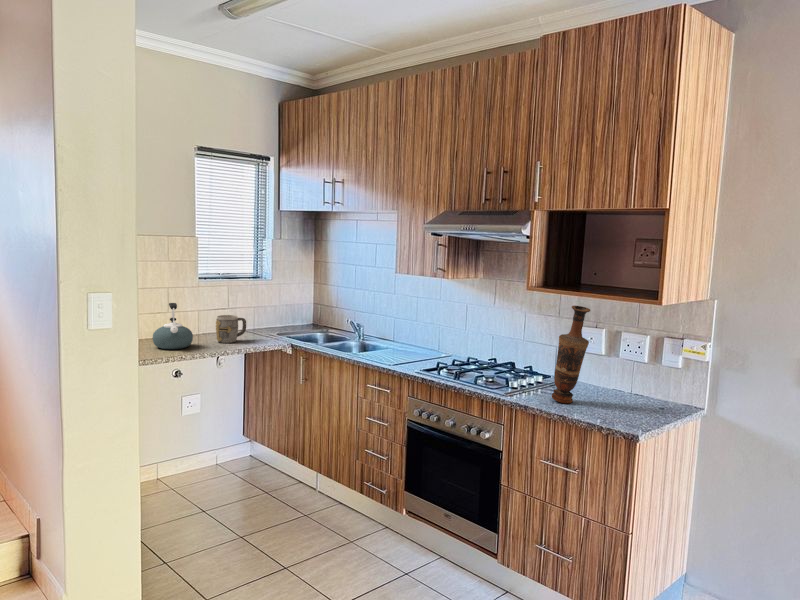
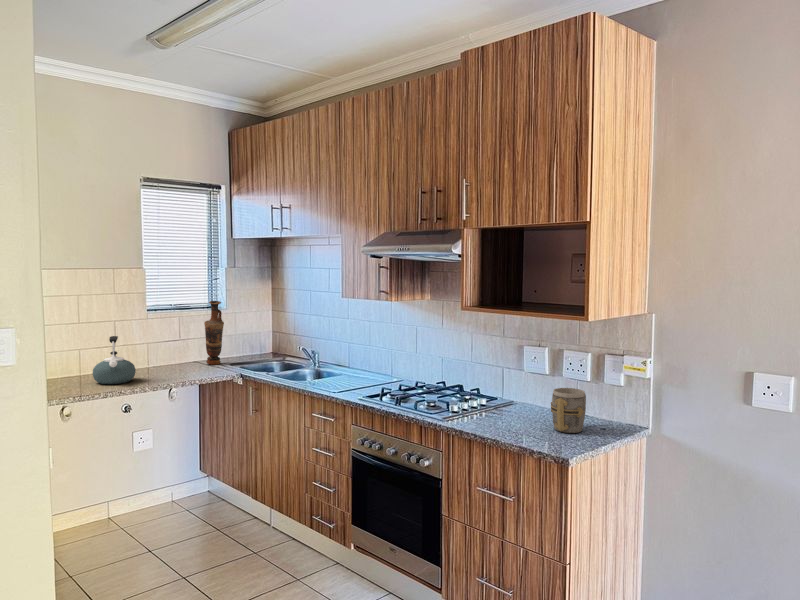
vase: present [552,306,590,403] -> present [204,301,224,365]
mug: present [216,315,246,343] -> present [551,388,586,433]

